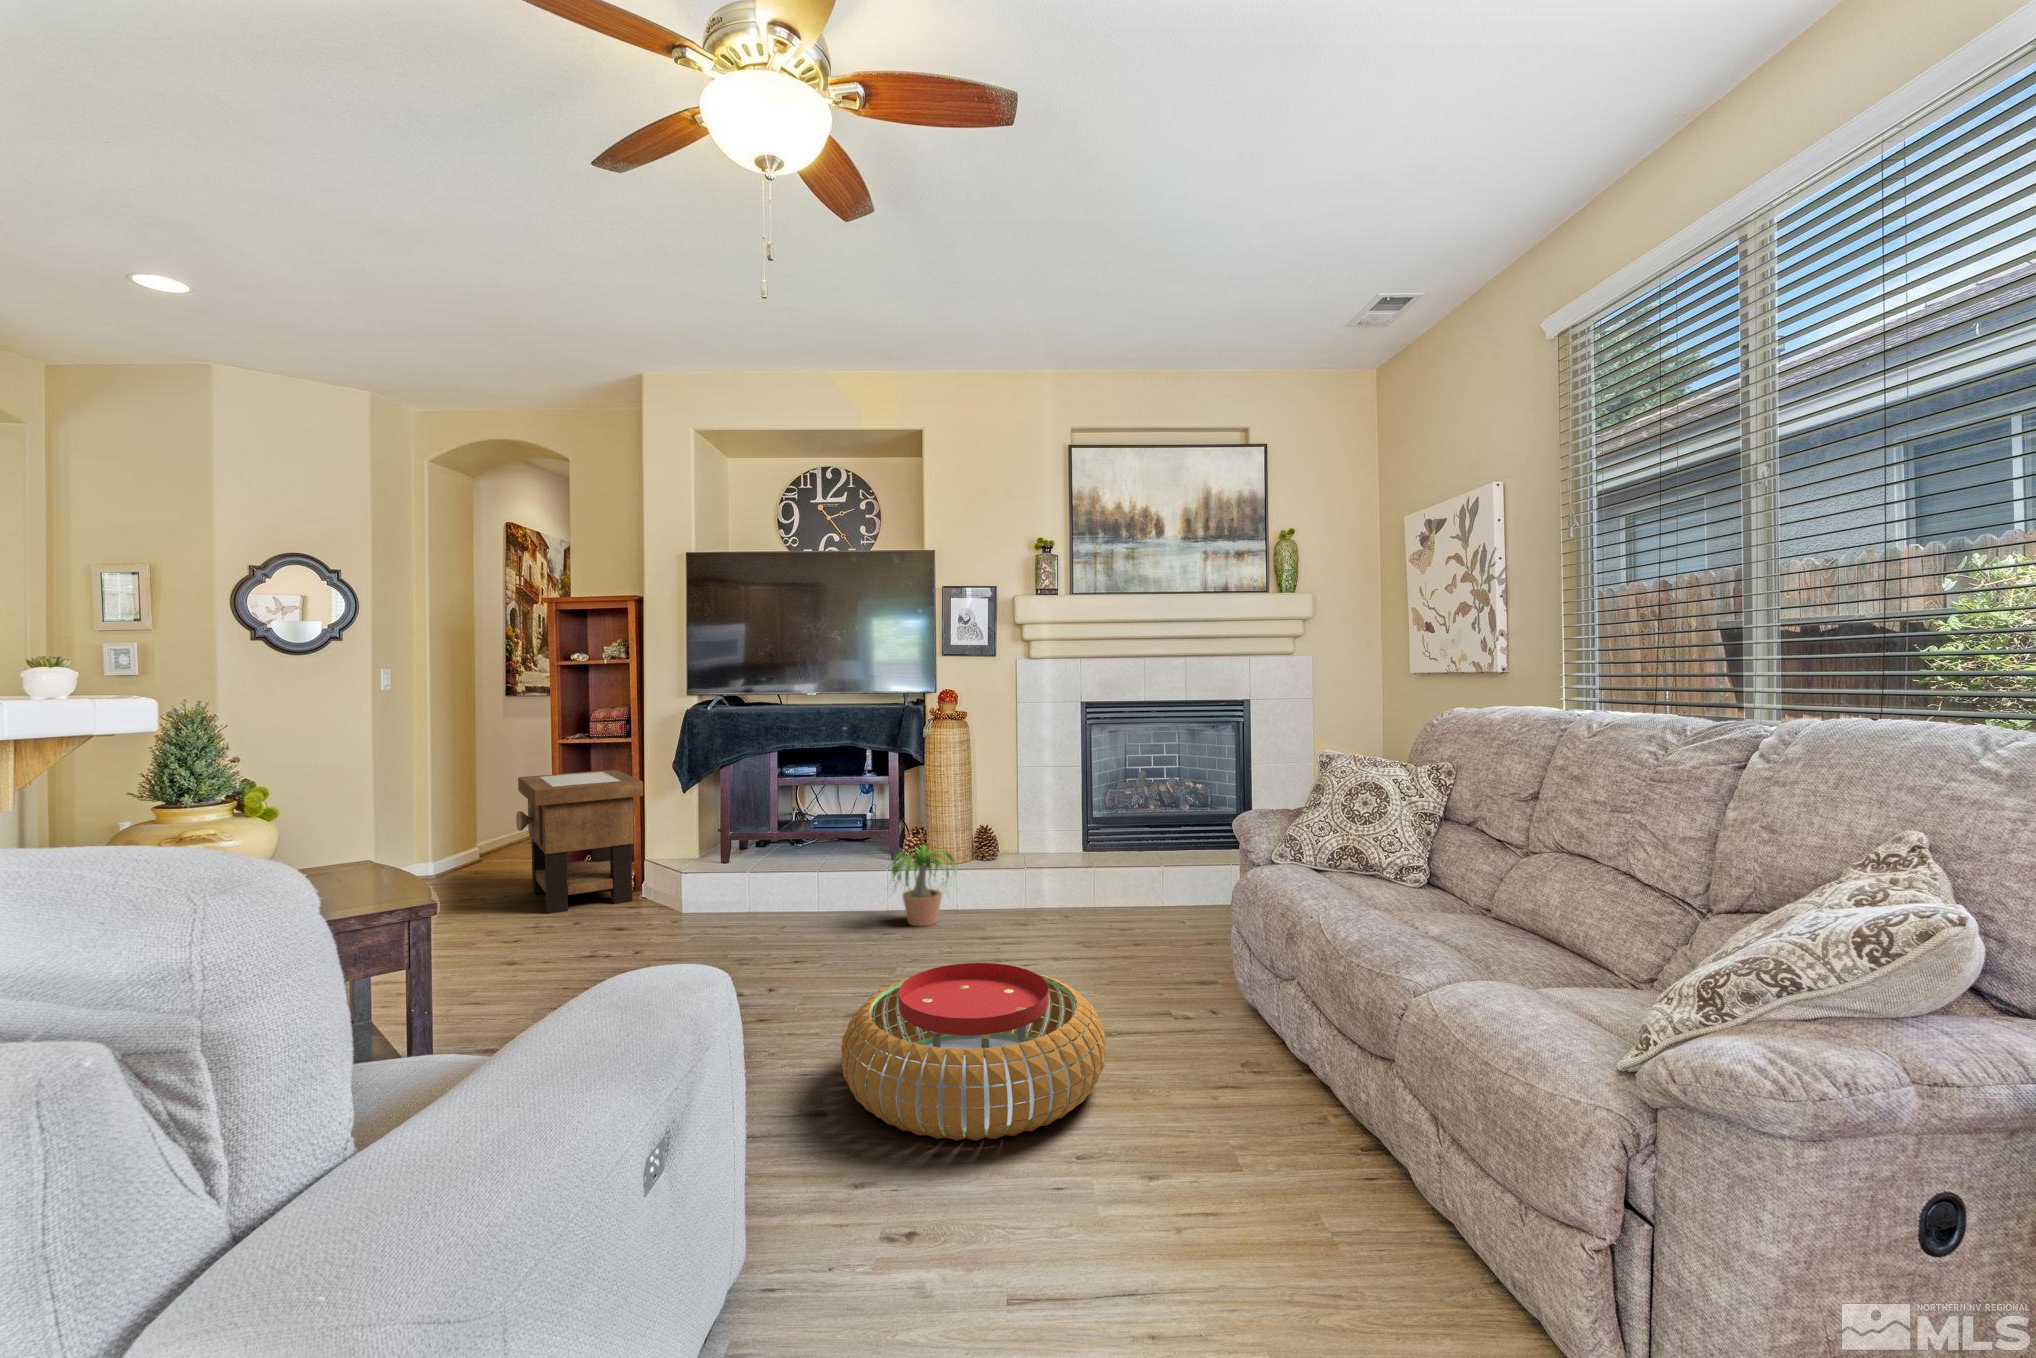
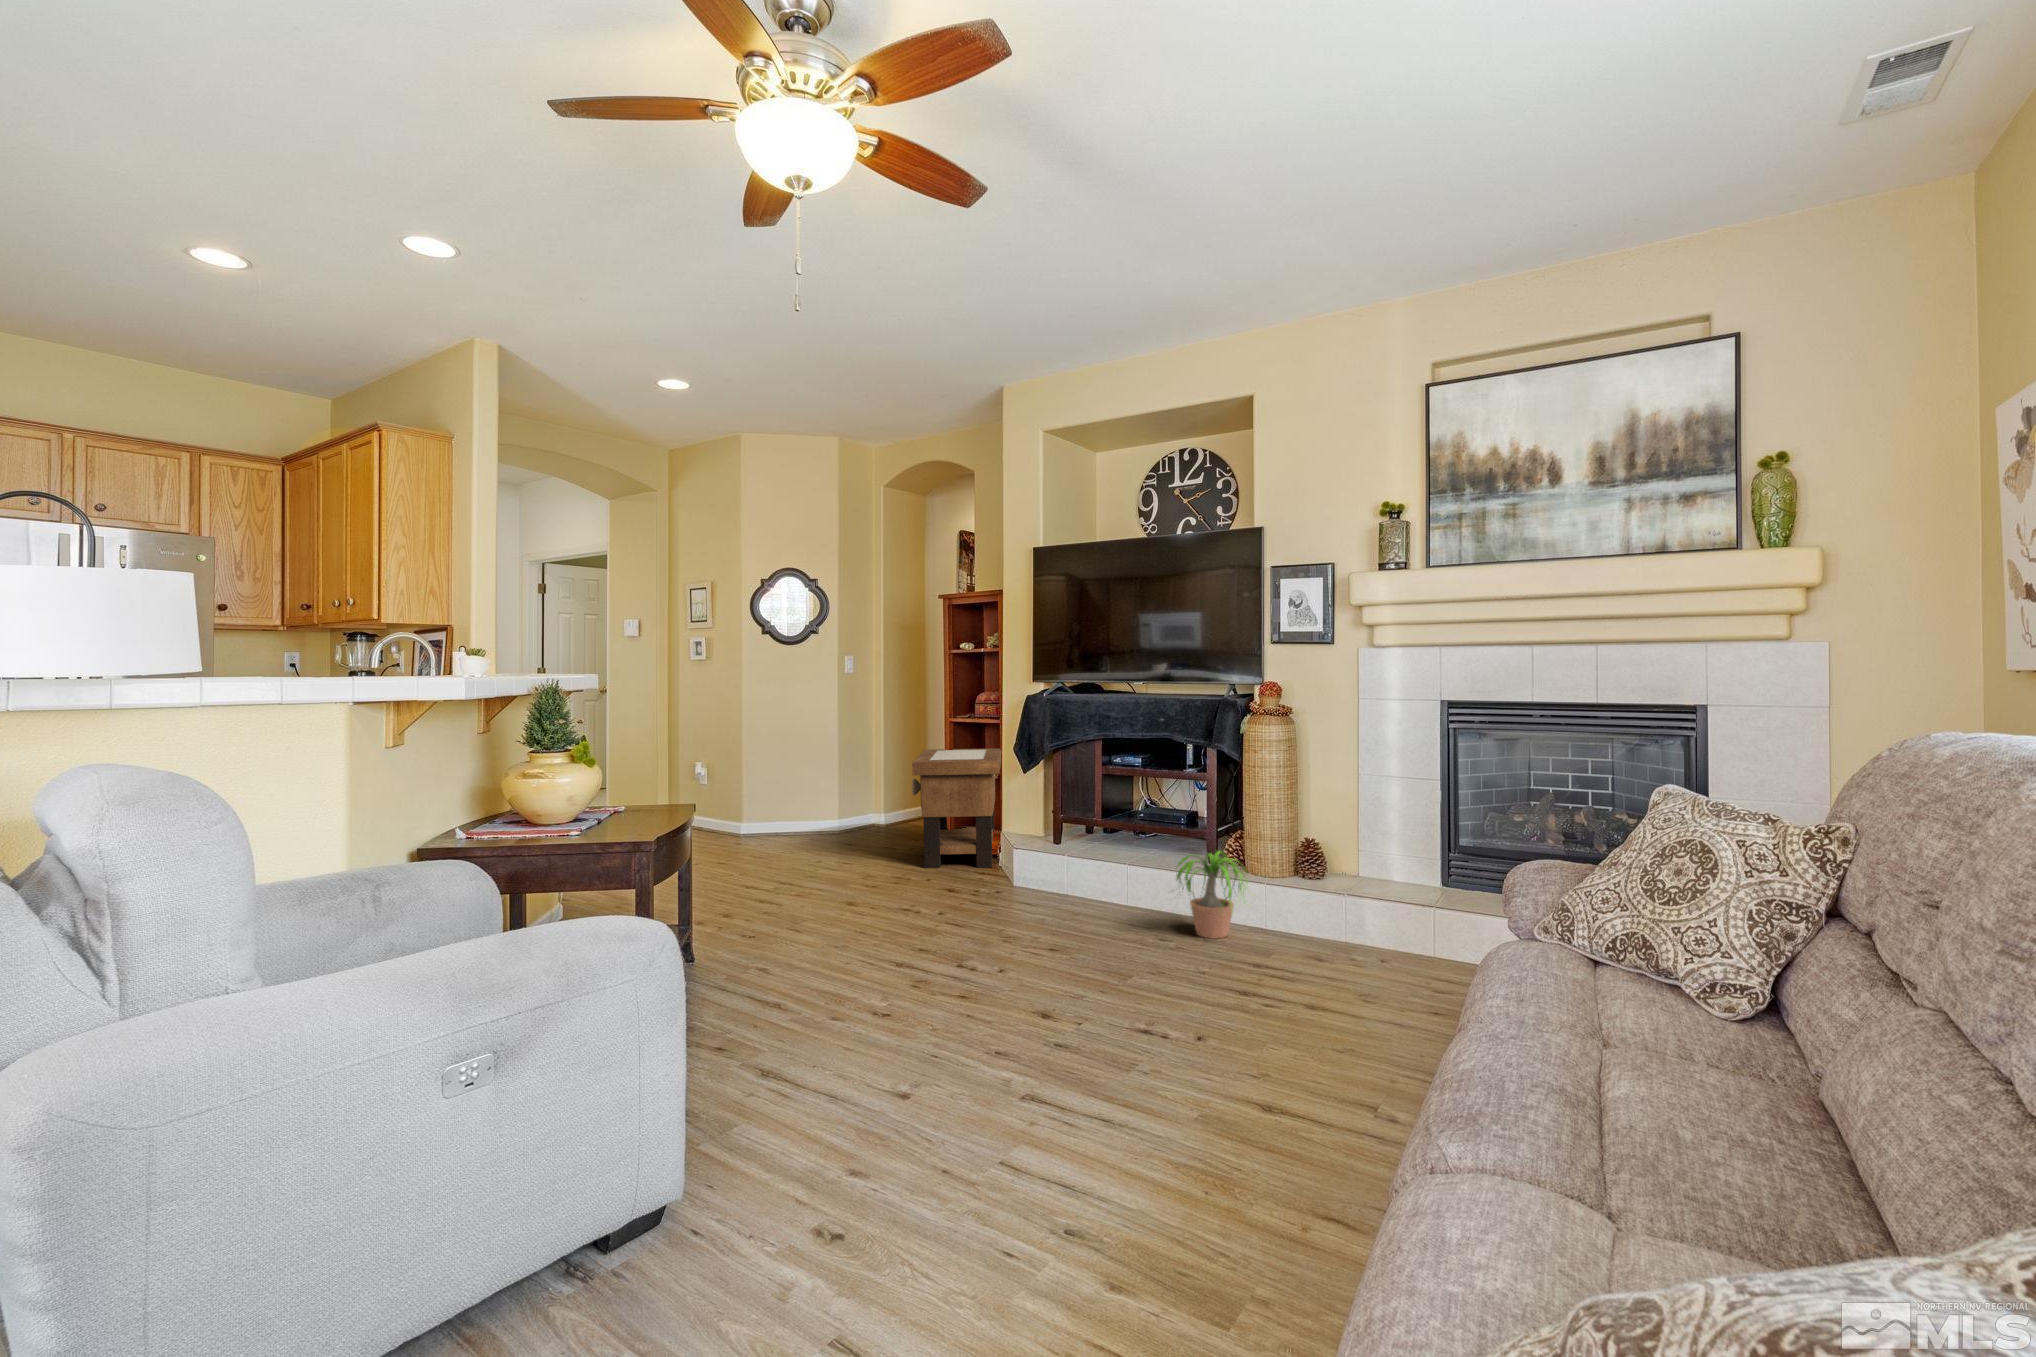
pouf: present [841,963,1106,1141] -> none [932,980,1216,1178]

